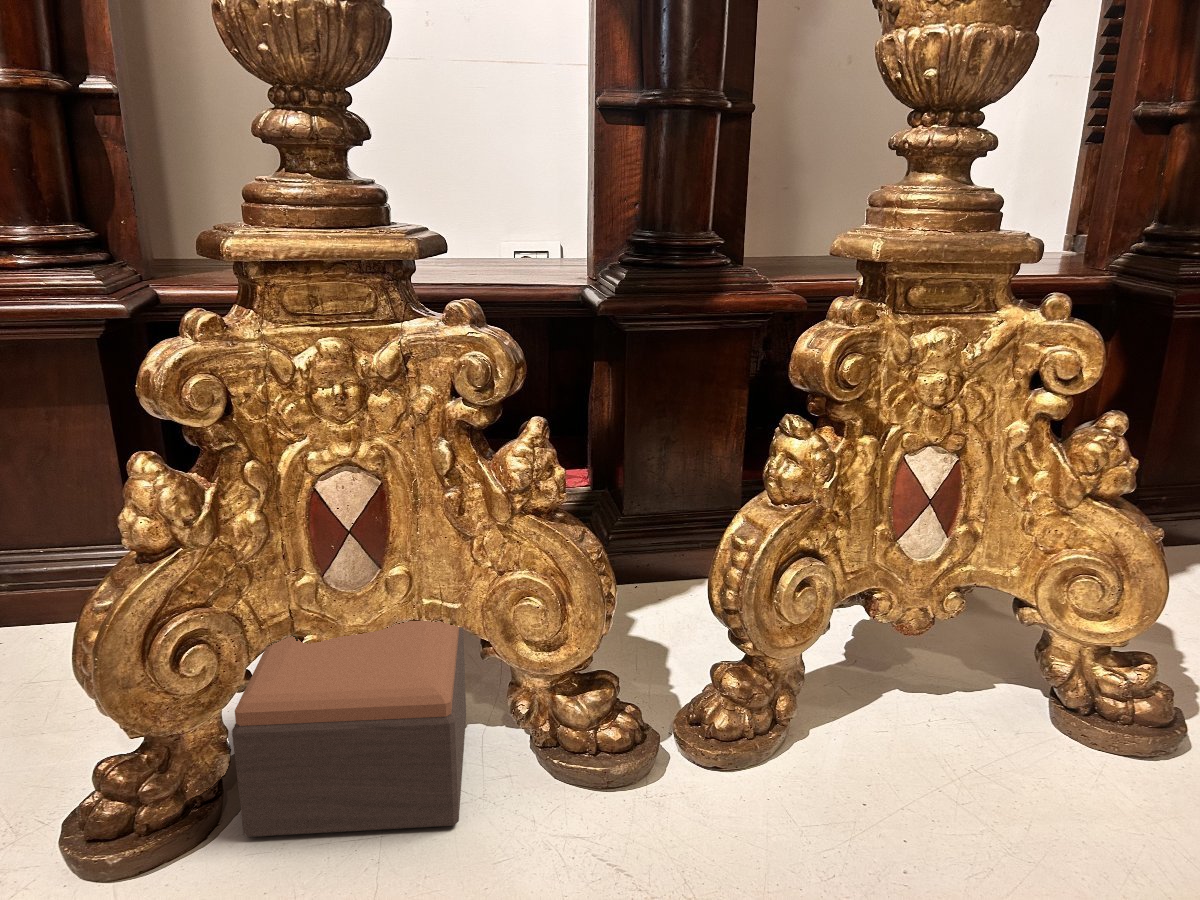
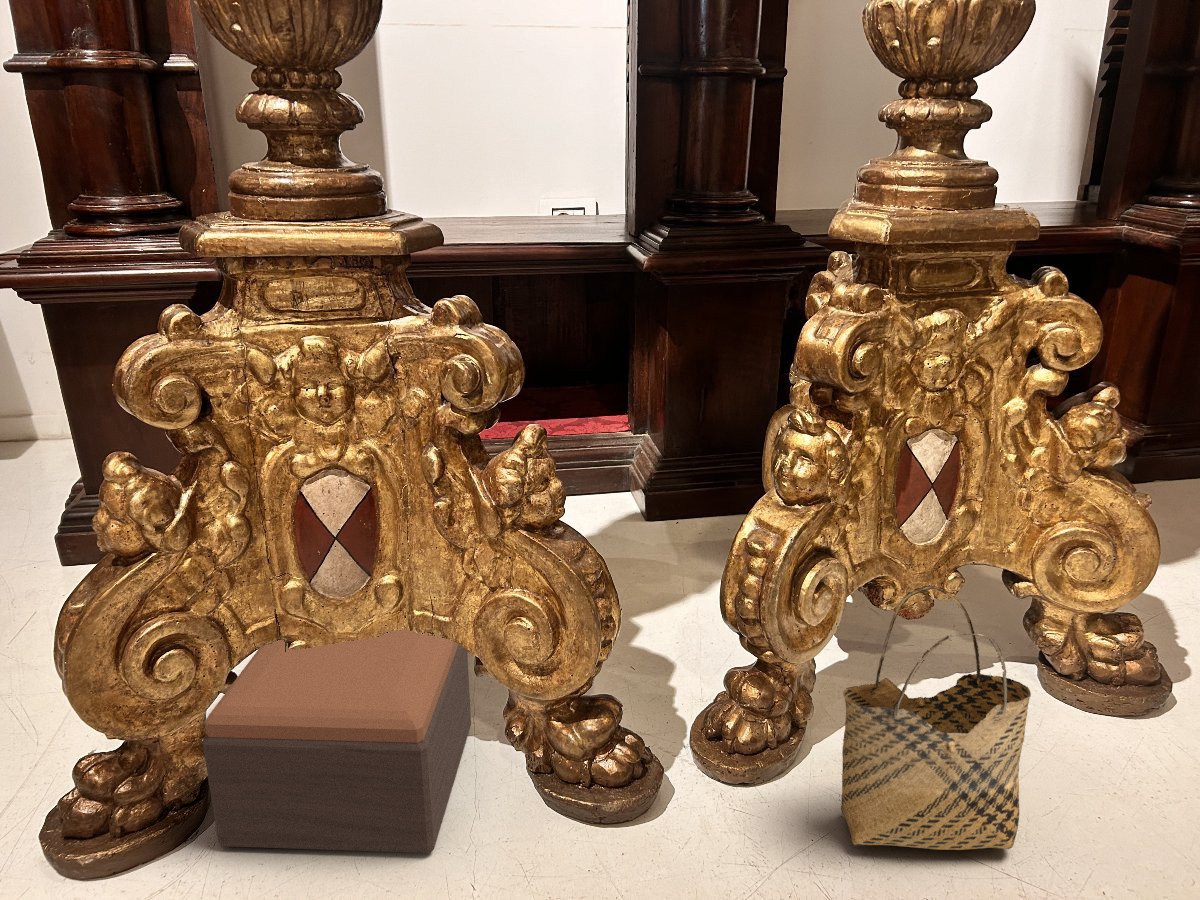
woven basket: none [823,549,983,785] -> present [841,585,1031,850]

